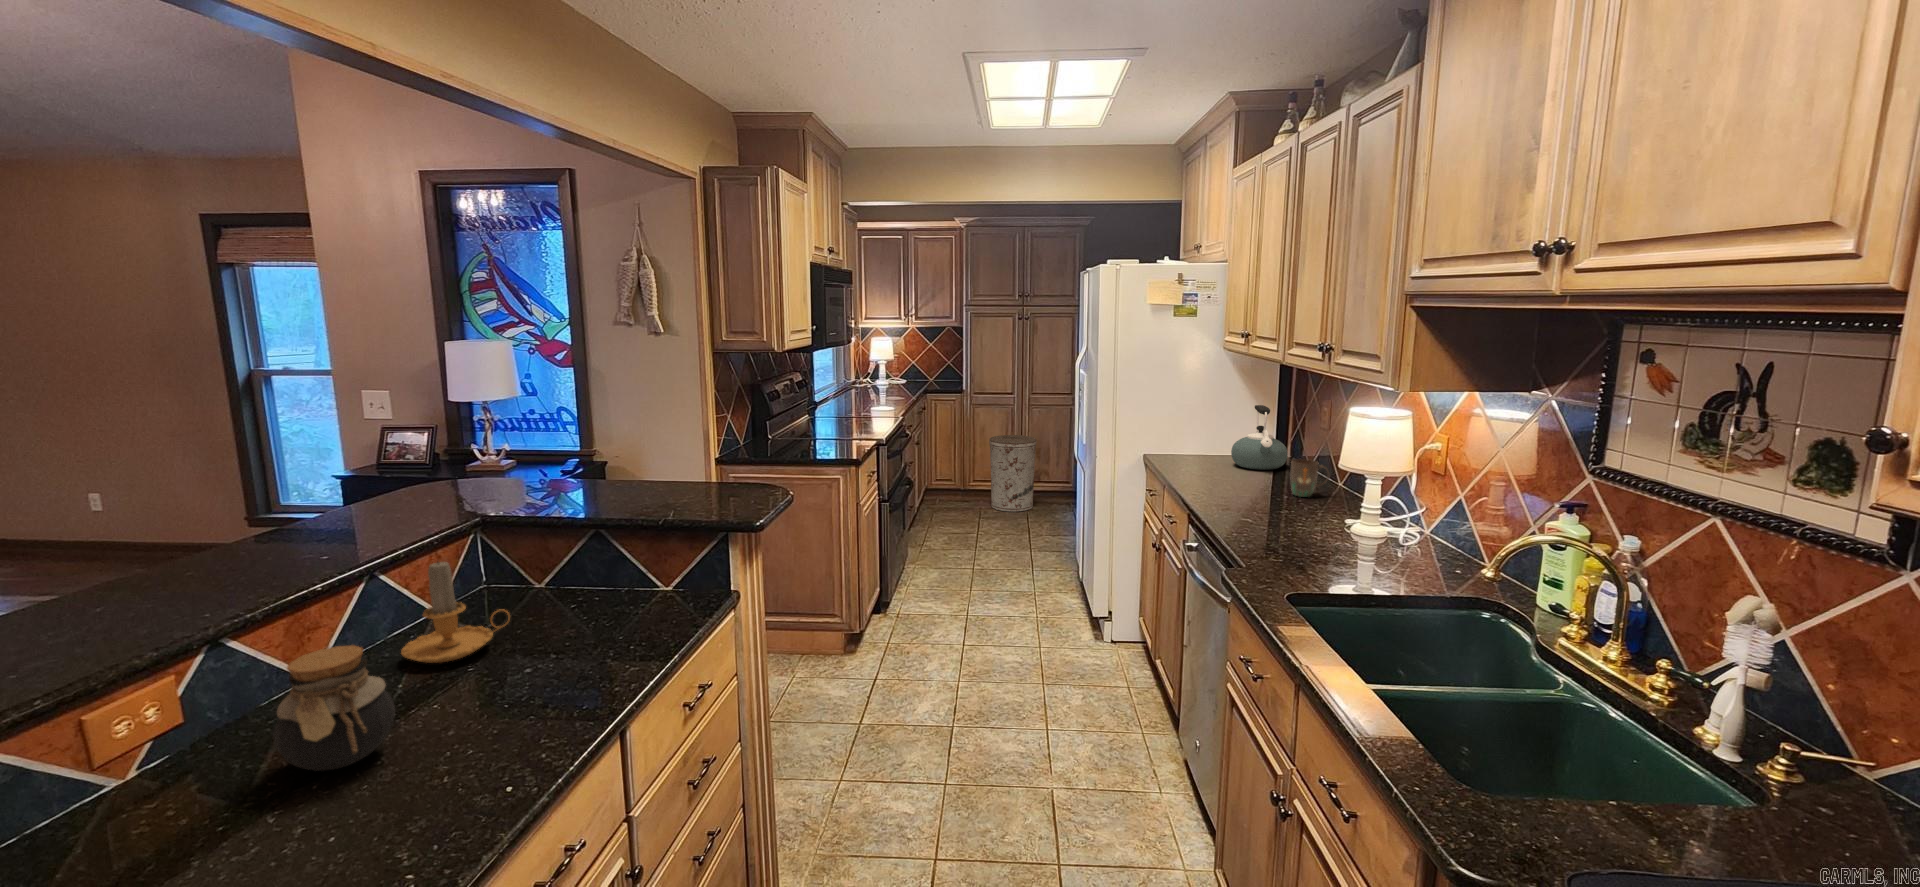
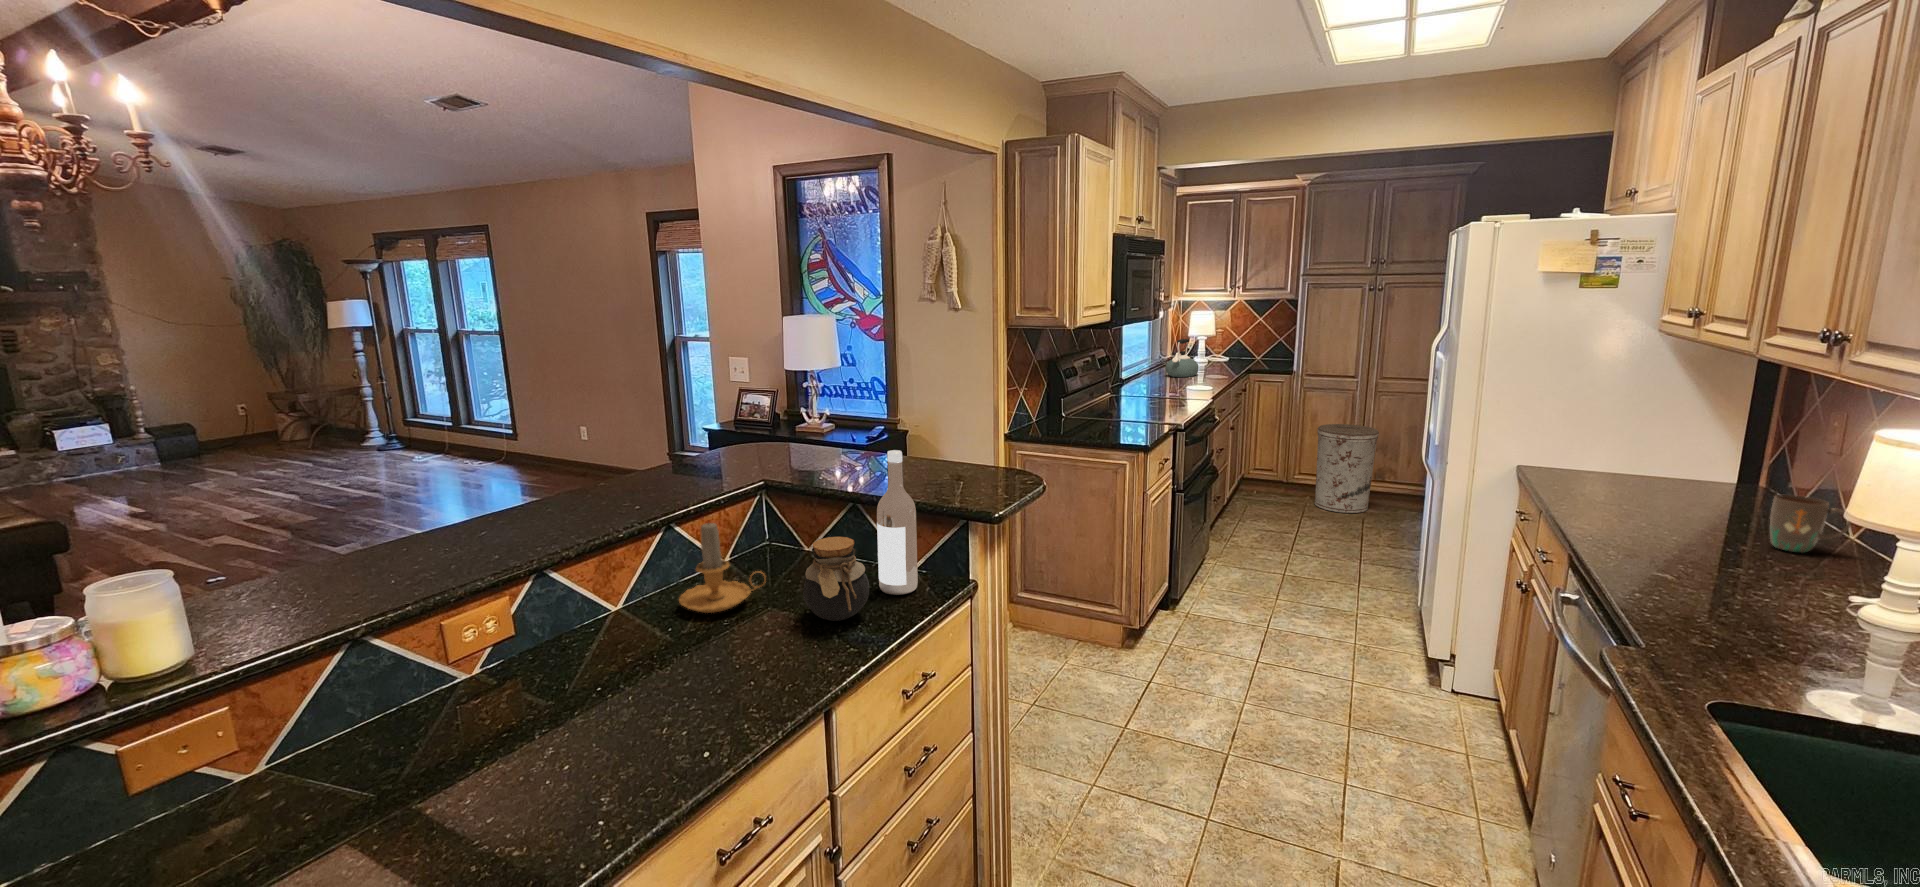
kettle: present [1231,405,1288,470] -> present [1166,339,1199,377]
wine bottle: none [635,468,681,615] -> present [877,450,918,595]
jar: present [274,645,395,771] -> present [803,537,869,621]

